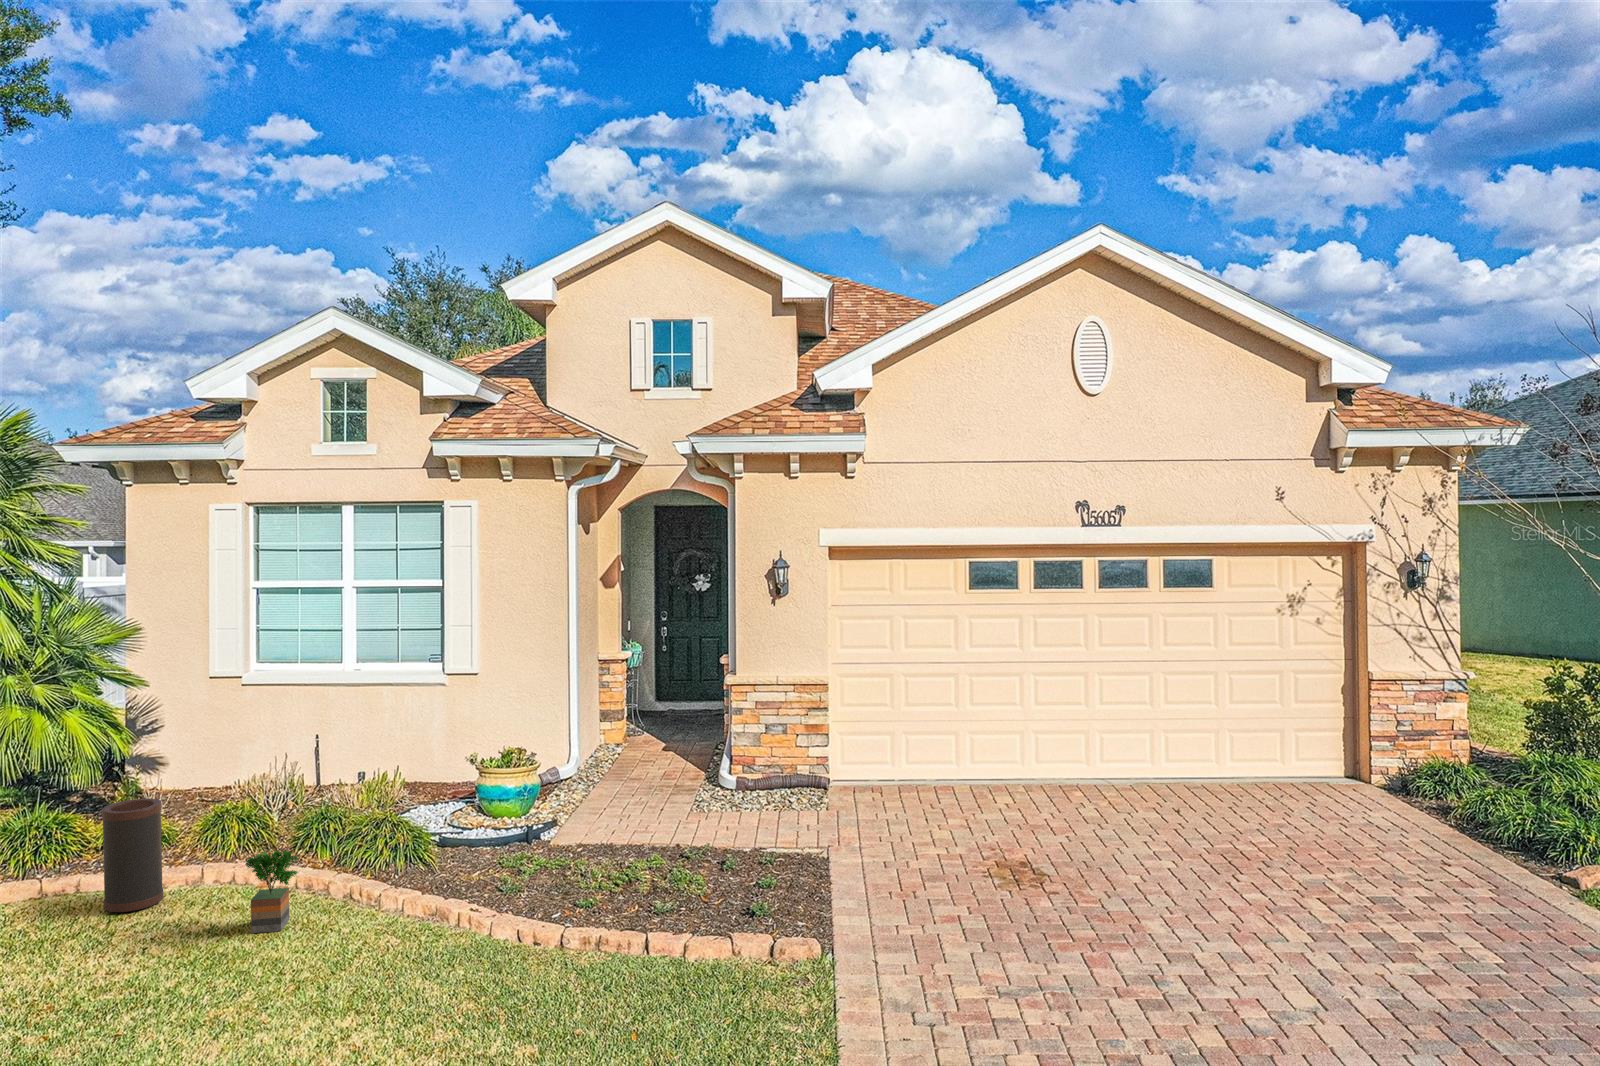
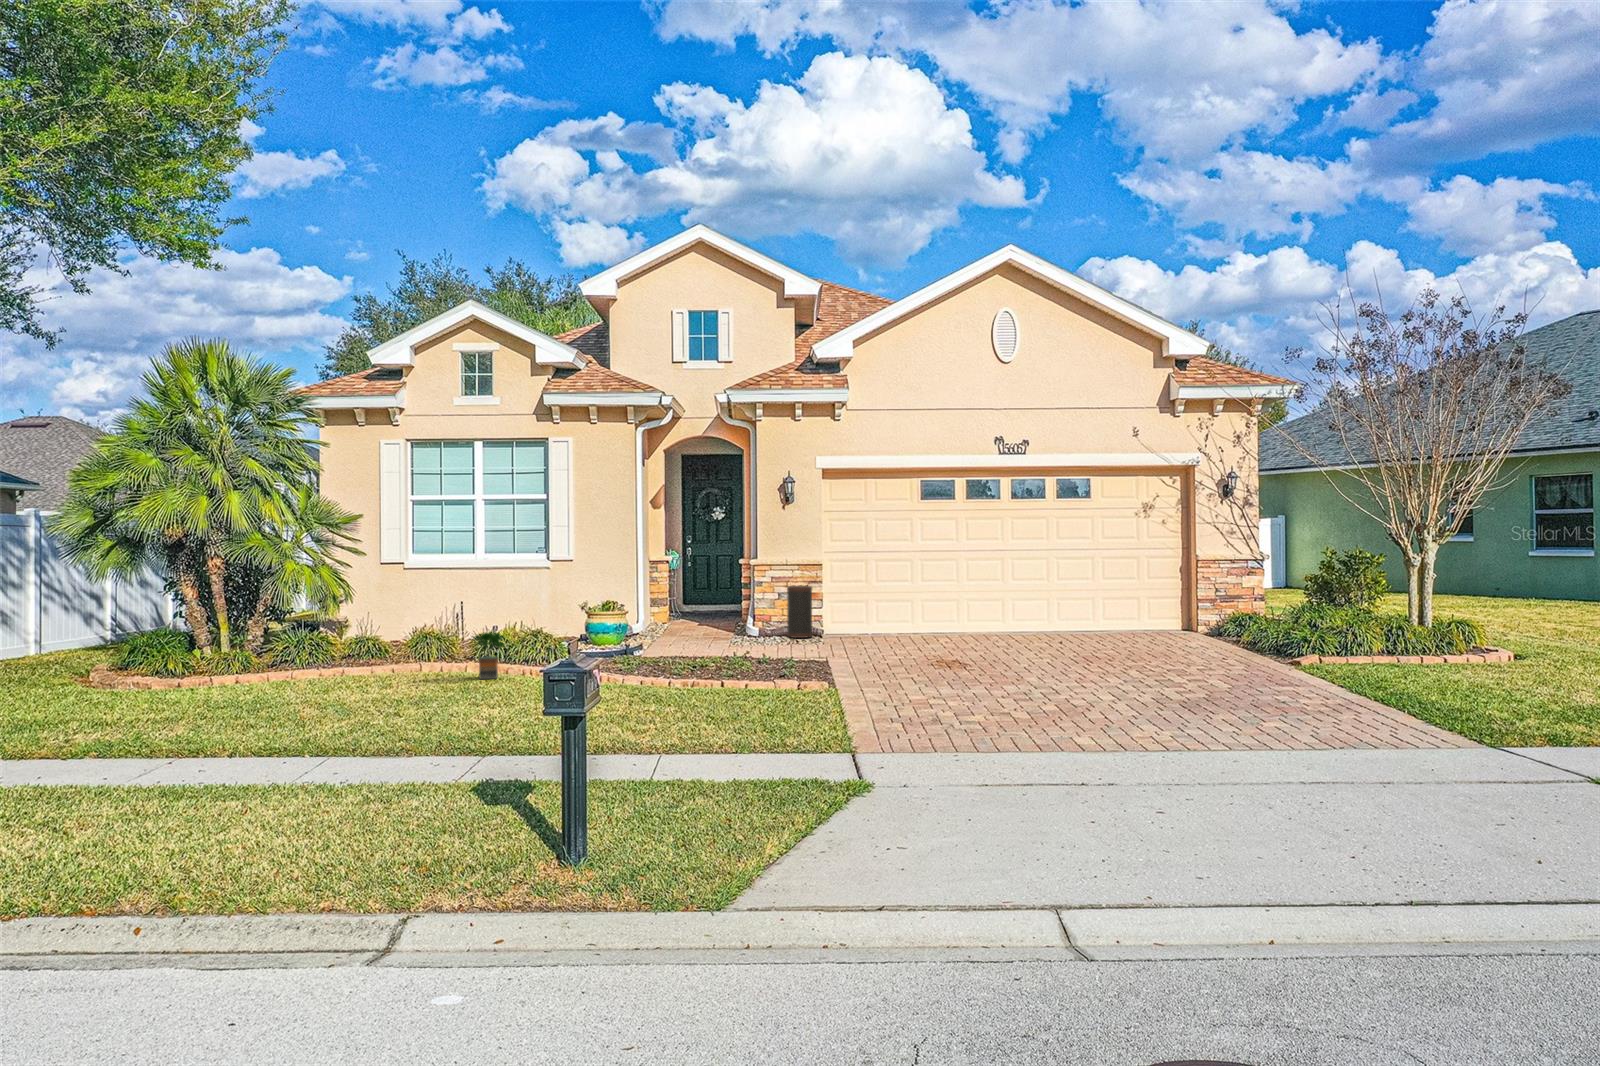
trash can: present [102,798,163,913] -> present [787,586,812,638]

